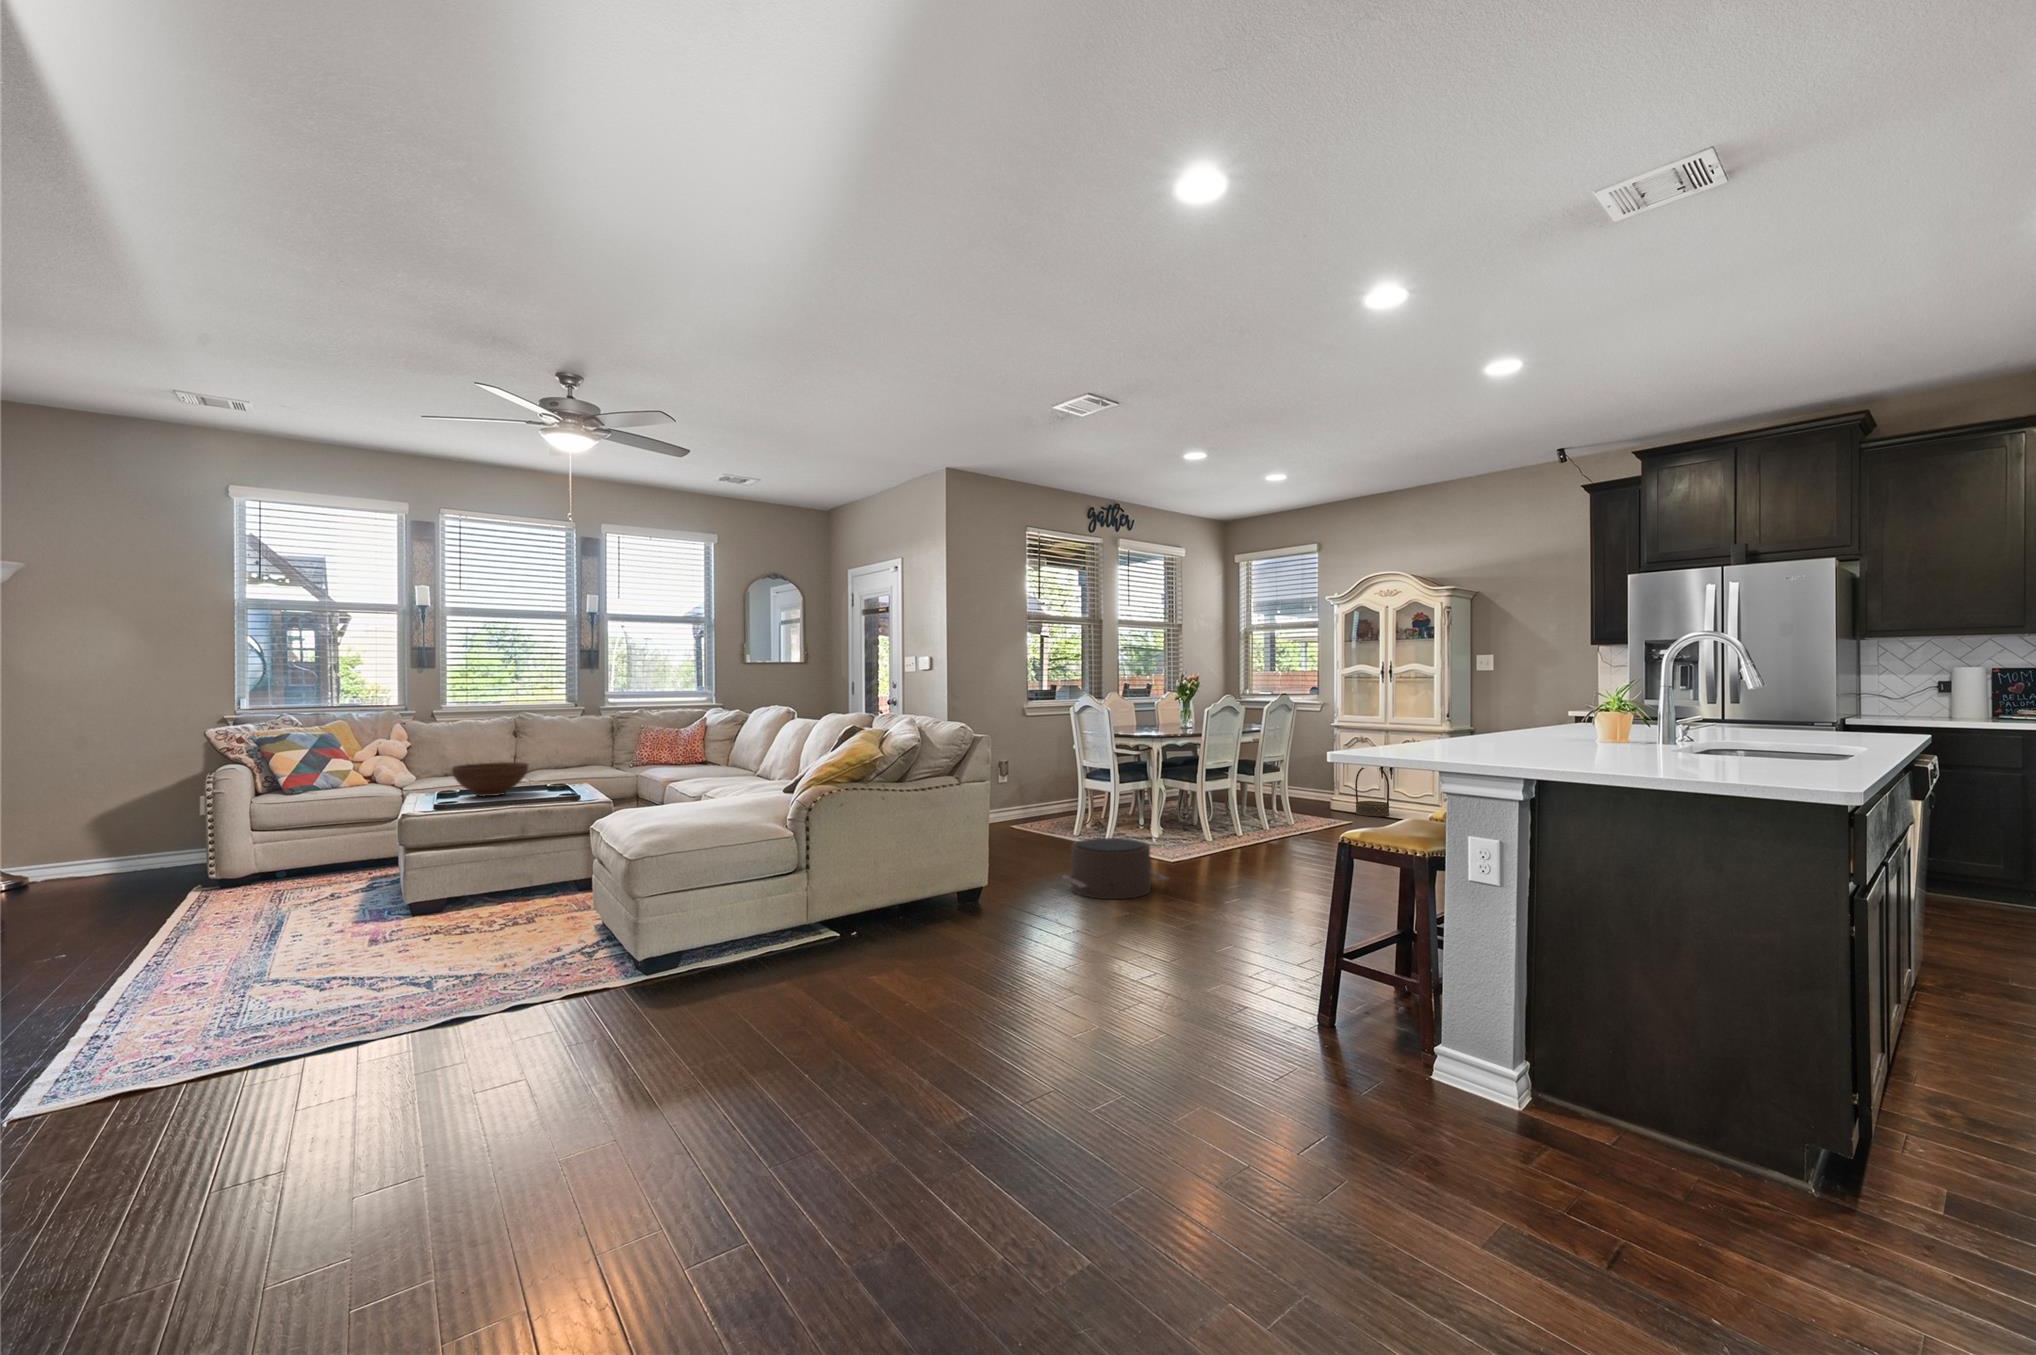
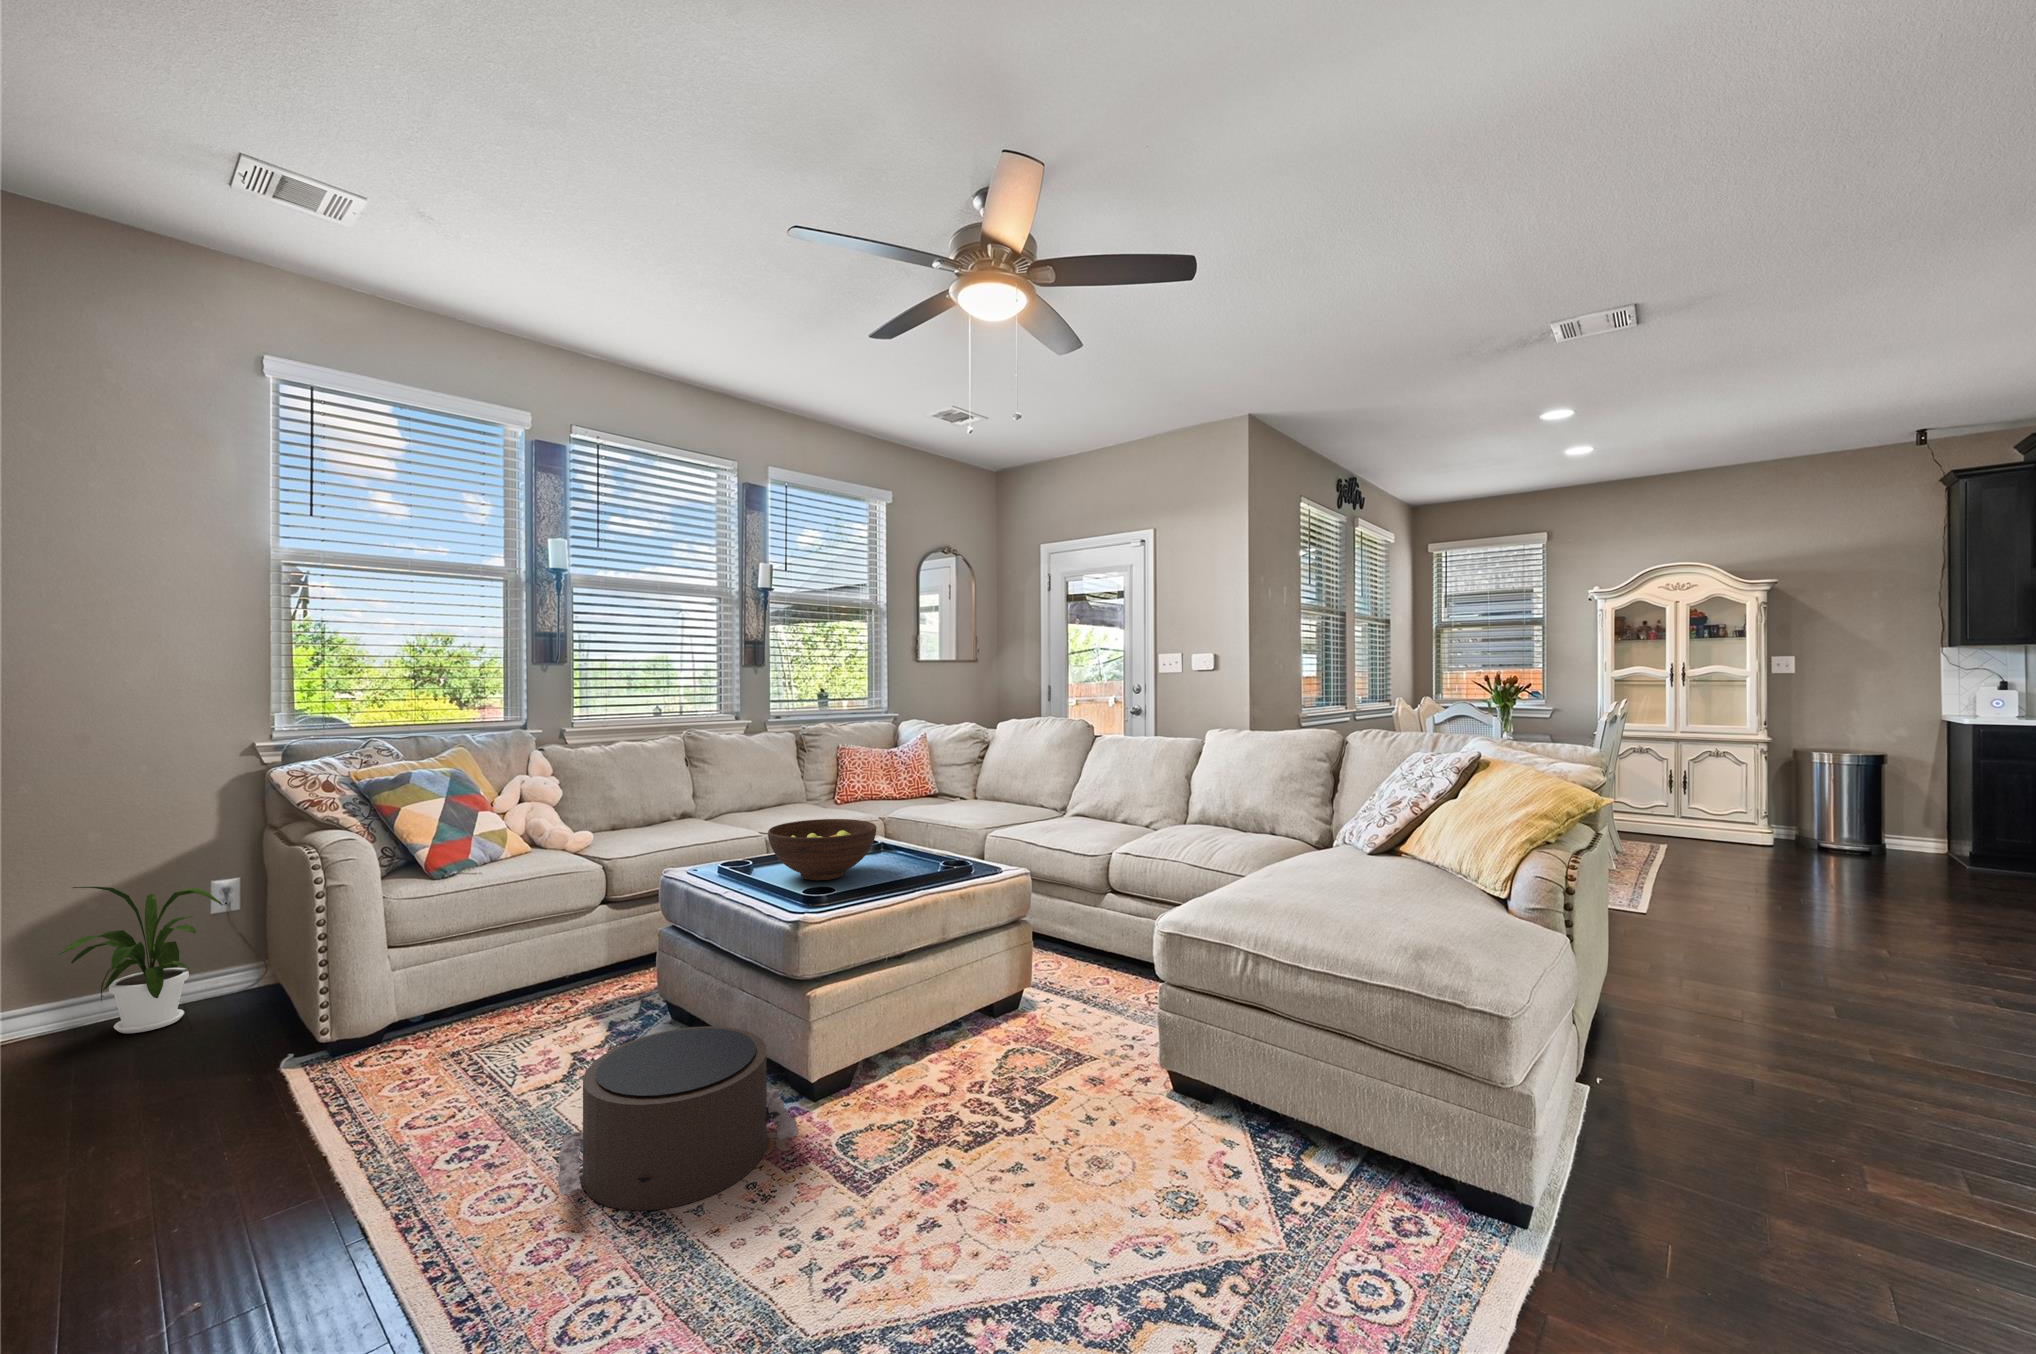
basket: present [1355,767,1389,816] -> none [1652,783,1701,842]
house plant: none [86,794,184,879] -> present [59,887,222,1033]
pouf: present [1063,838,1168,899] -> present [557,1026,798,1211]

